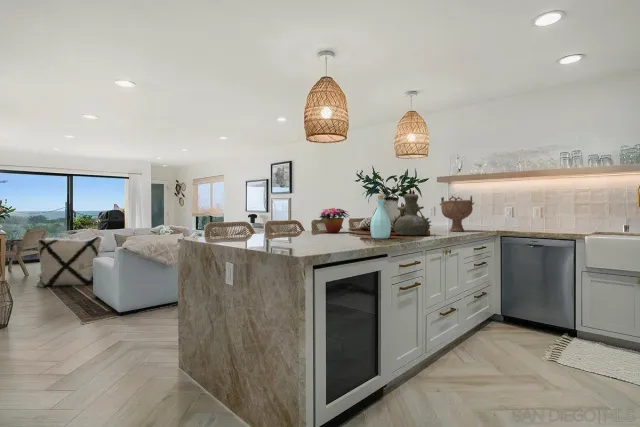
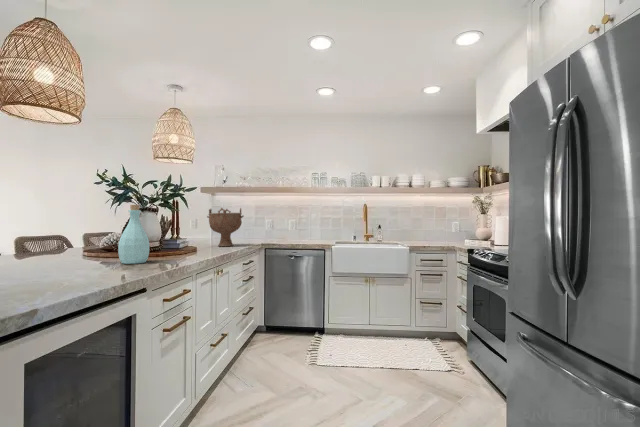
vase: present [391,194,431,236] -> none [147,204,202,255]
flower arrangement: present [320,208,349,233] -> none [22,220,90,257]

